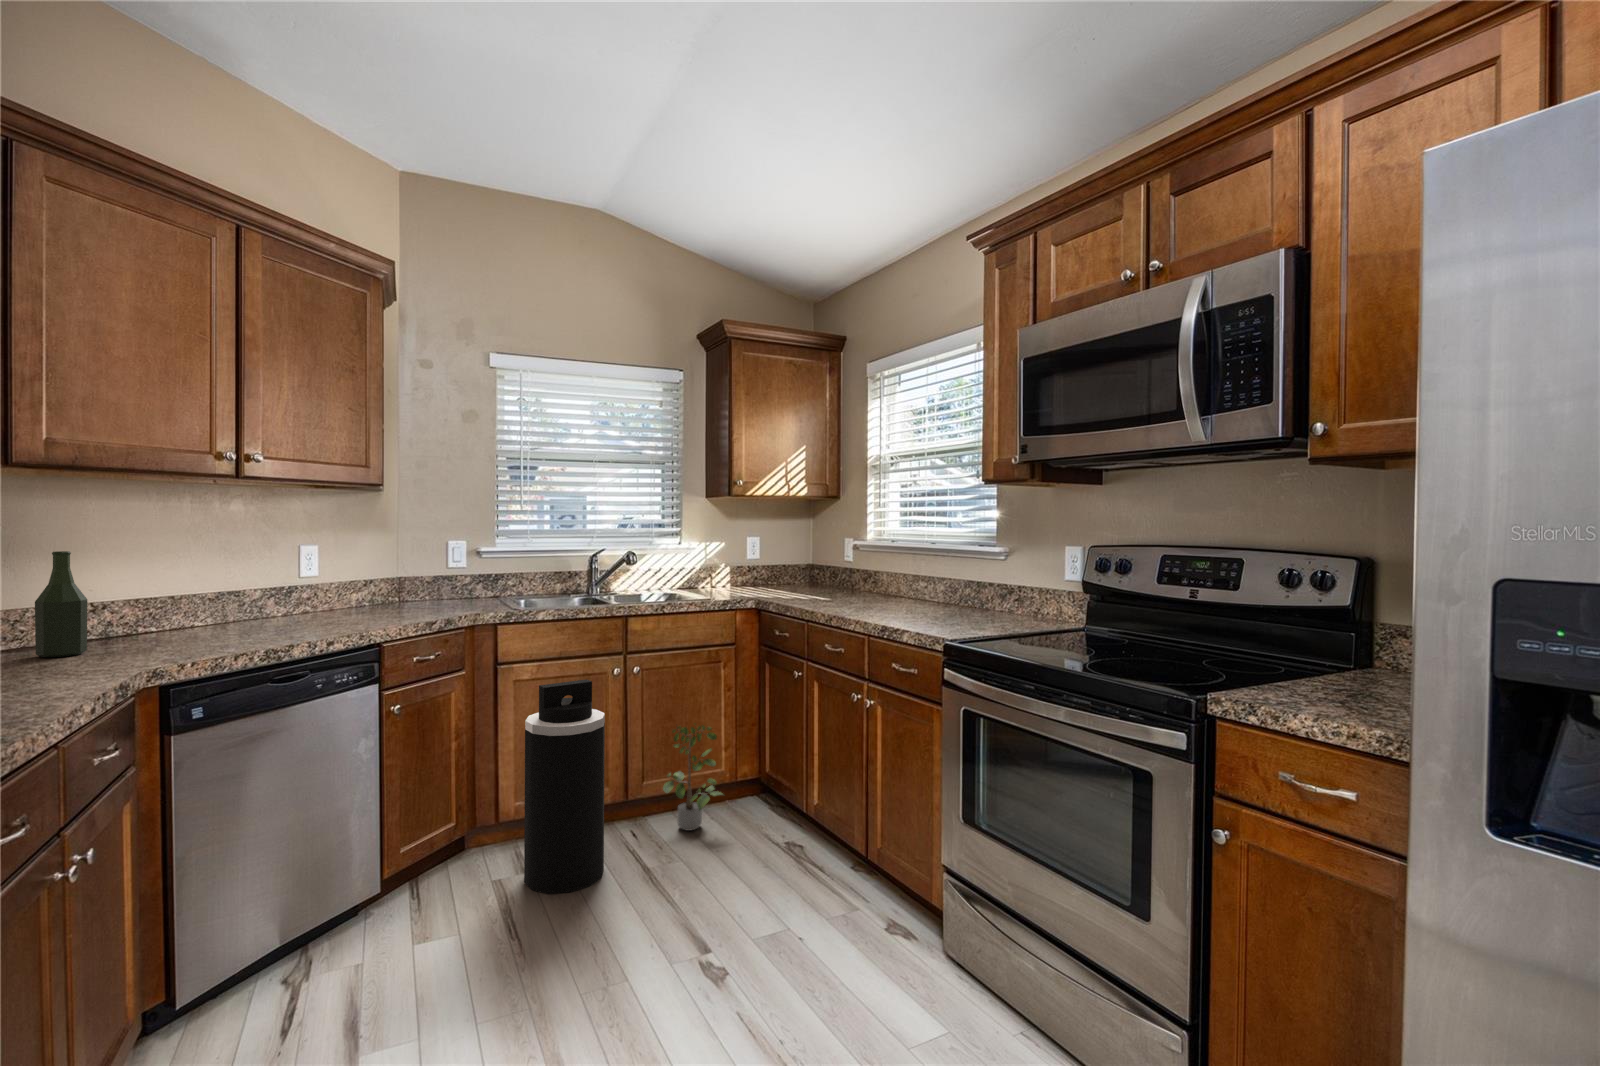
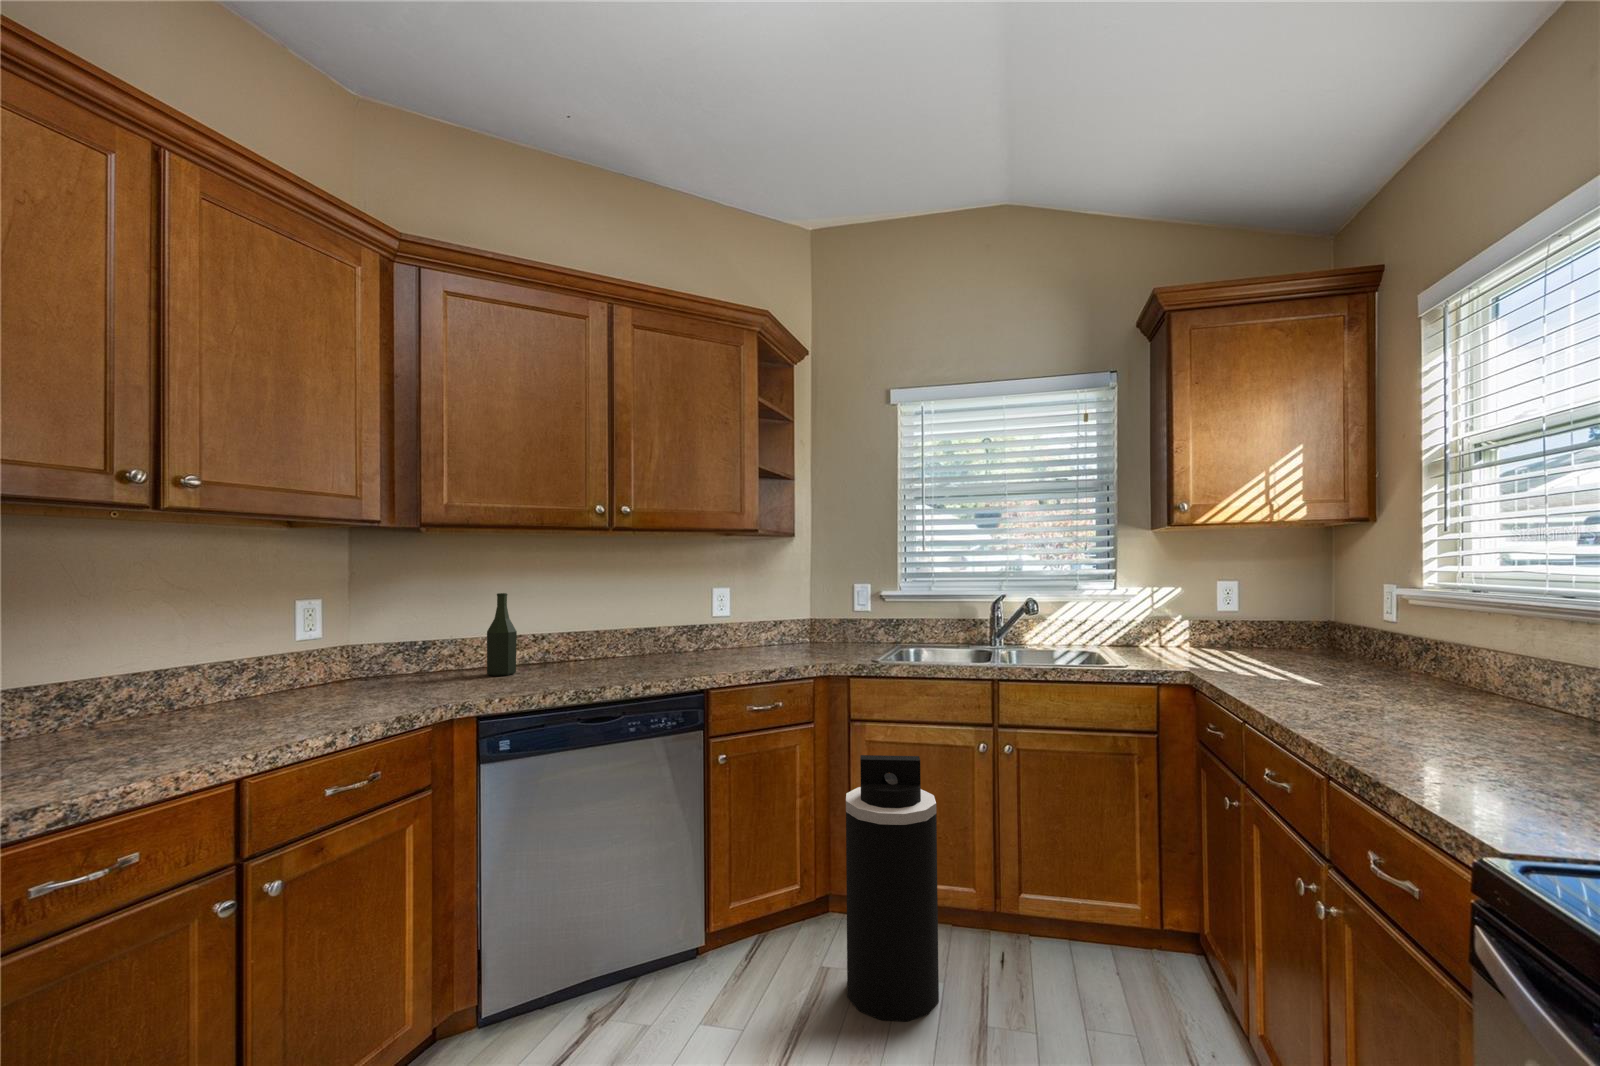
potted plant: present [663,725,723,831] -> none [1041,832,1124,988]

